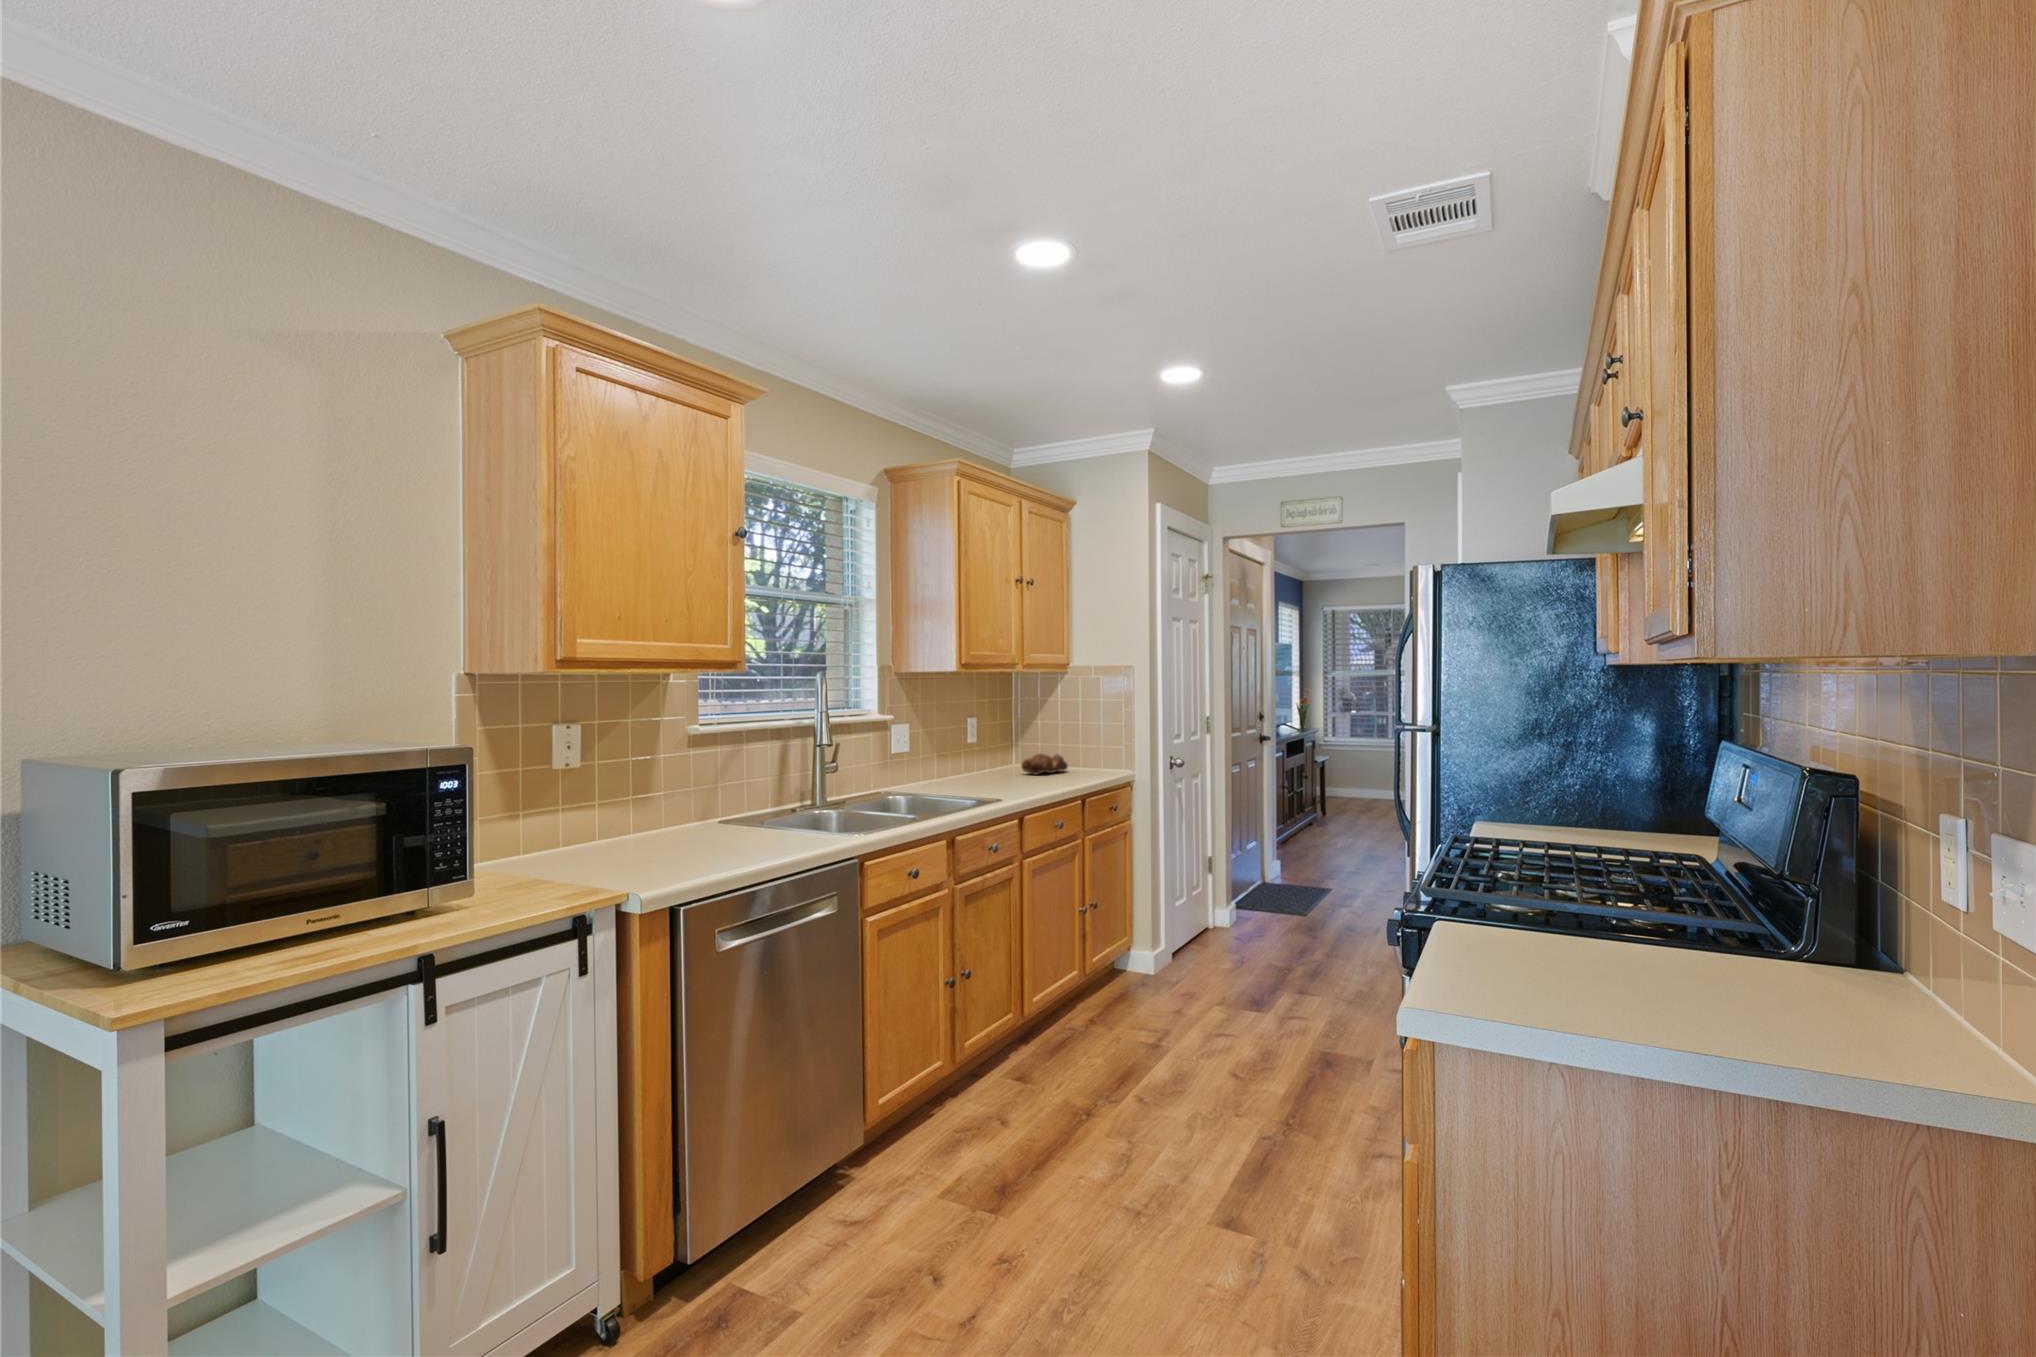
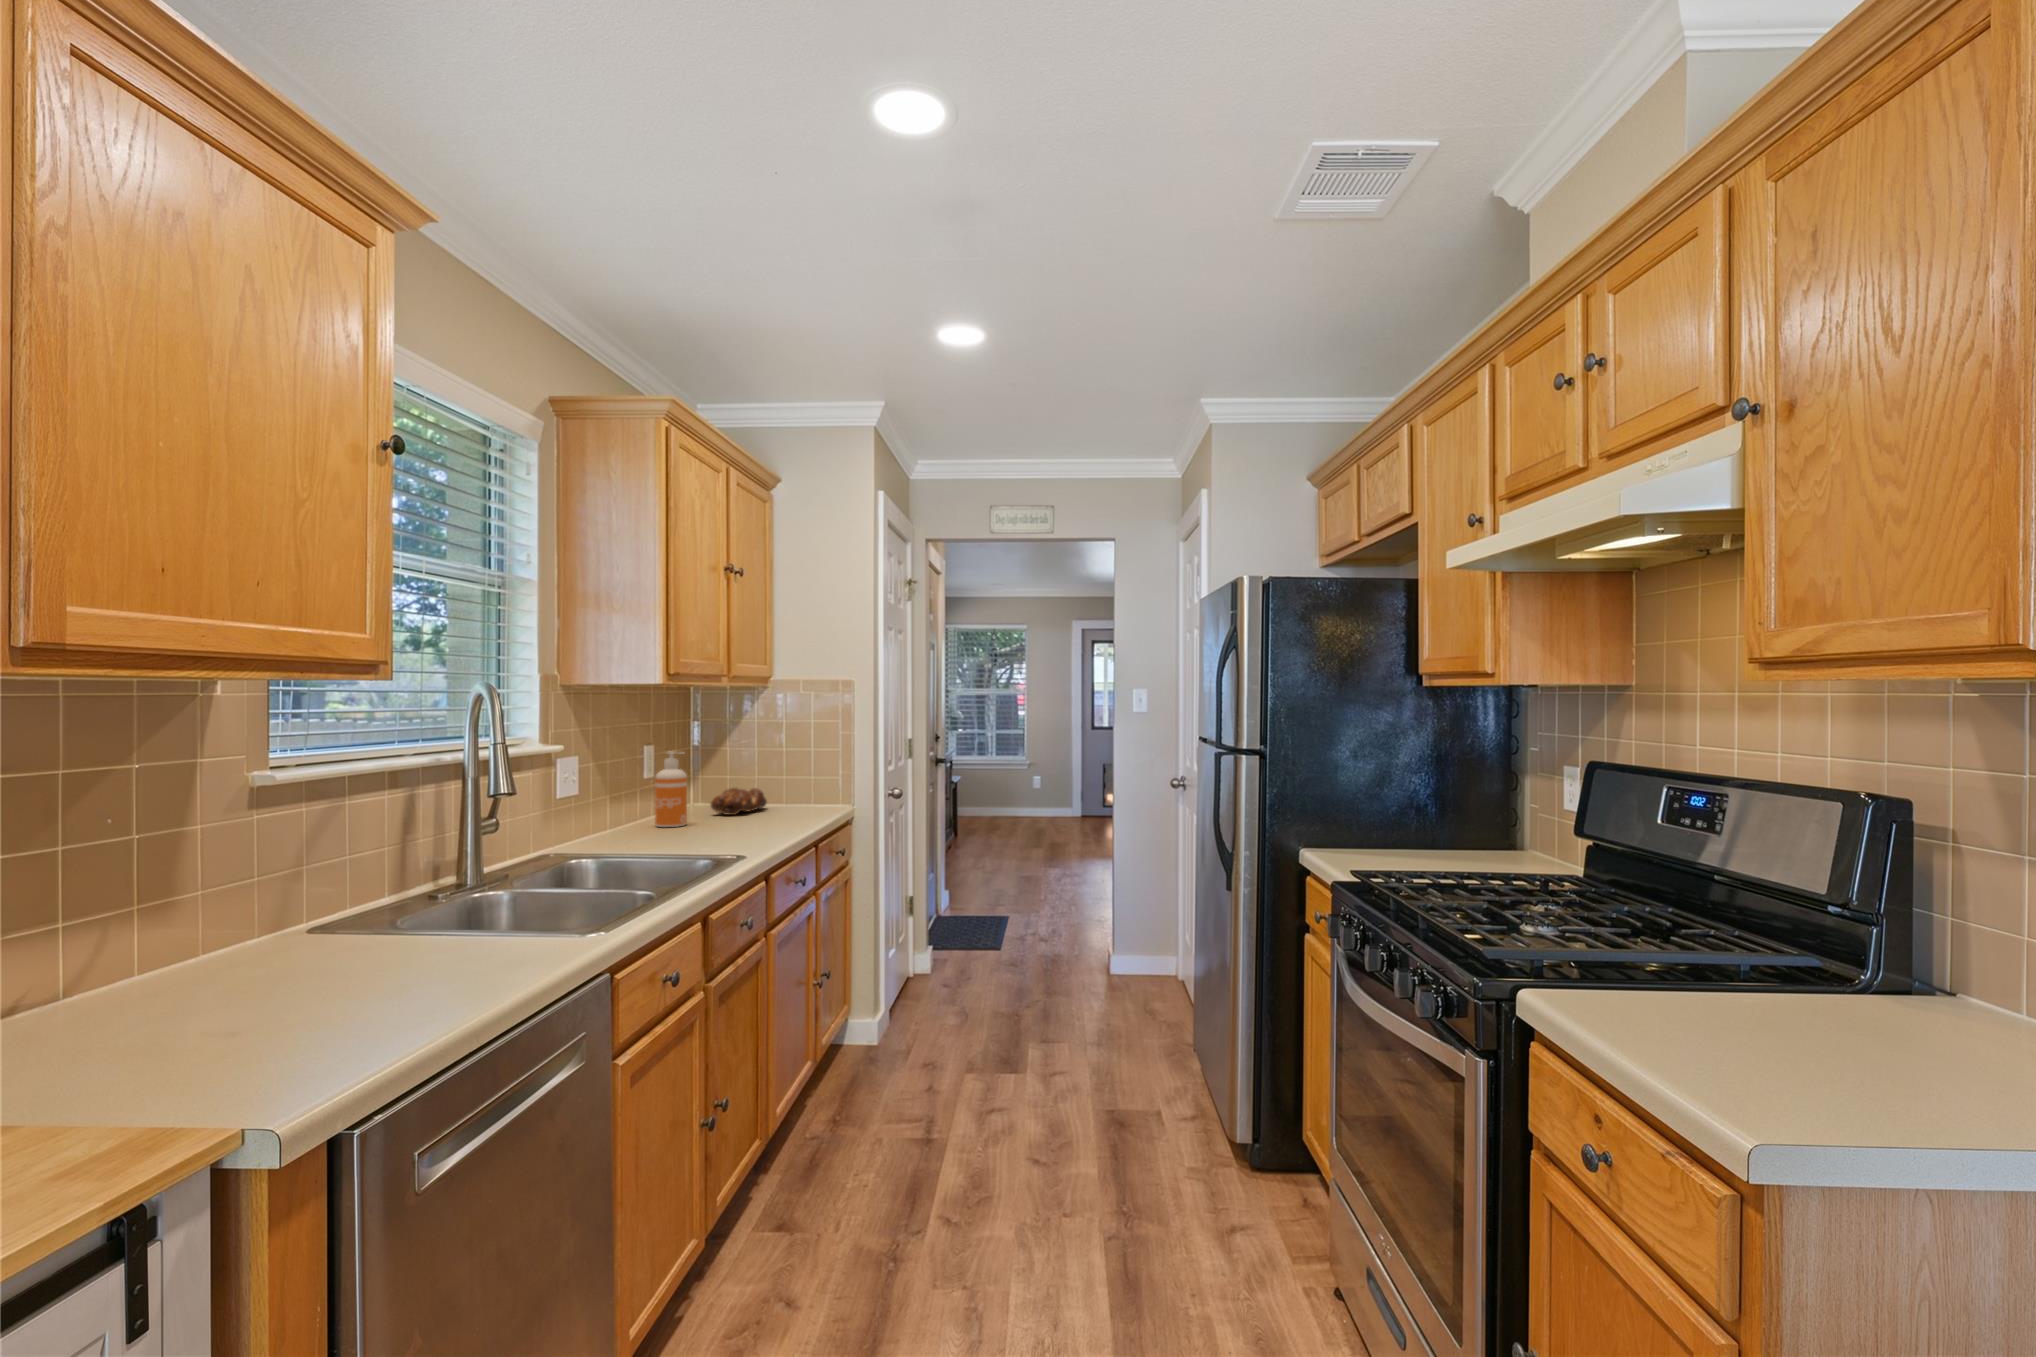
soap dispenser: none [974,723,996,780] -> present [655,752,687,827]

